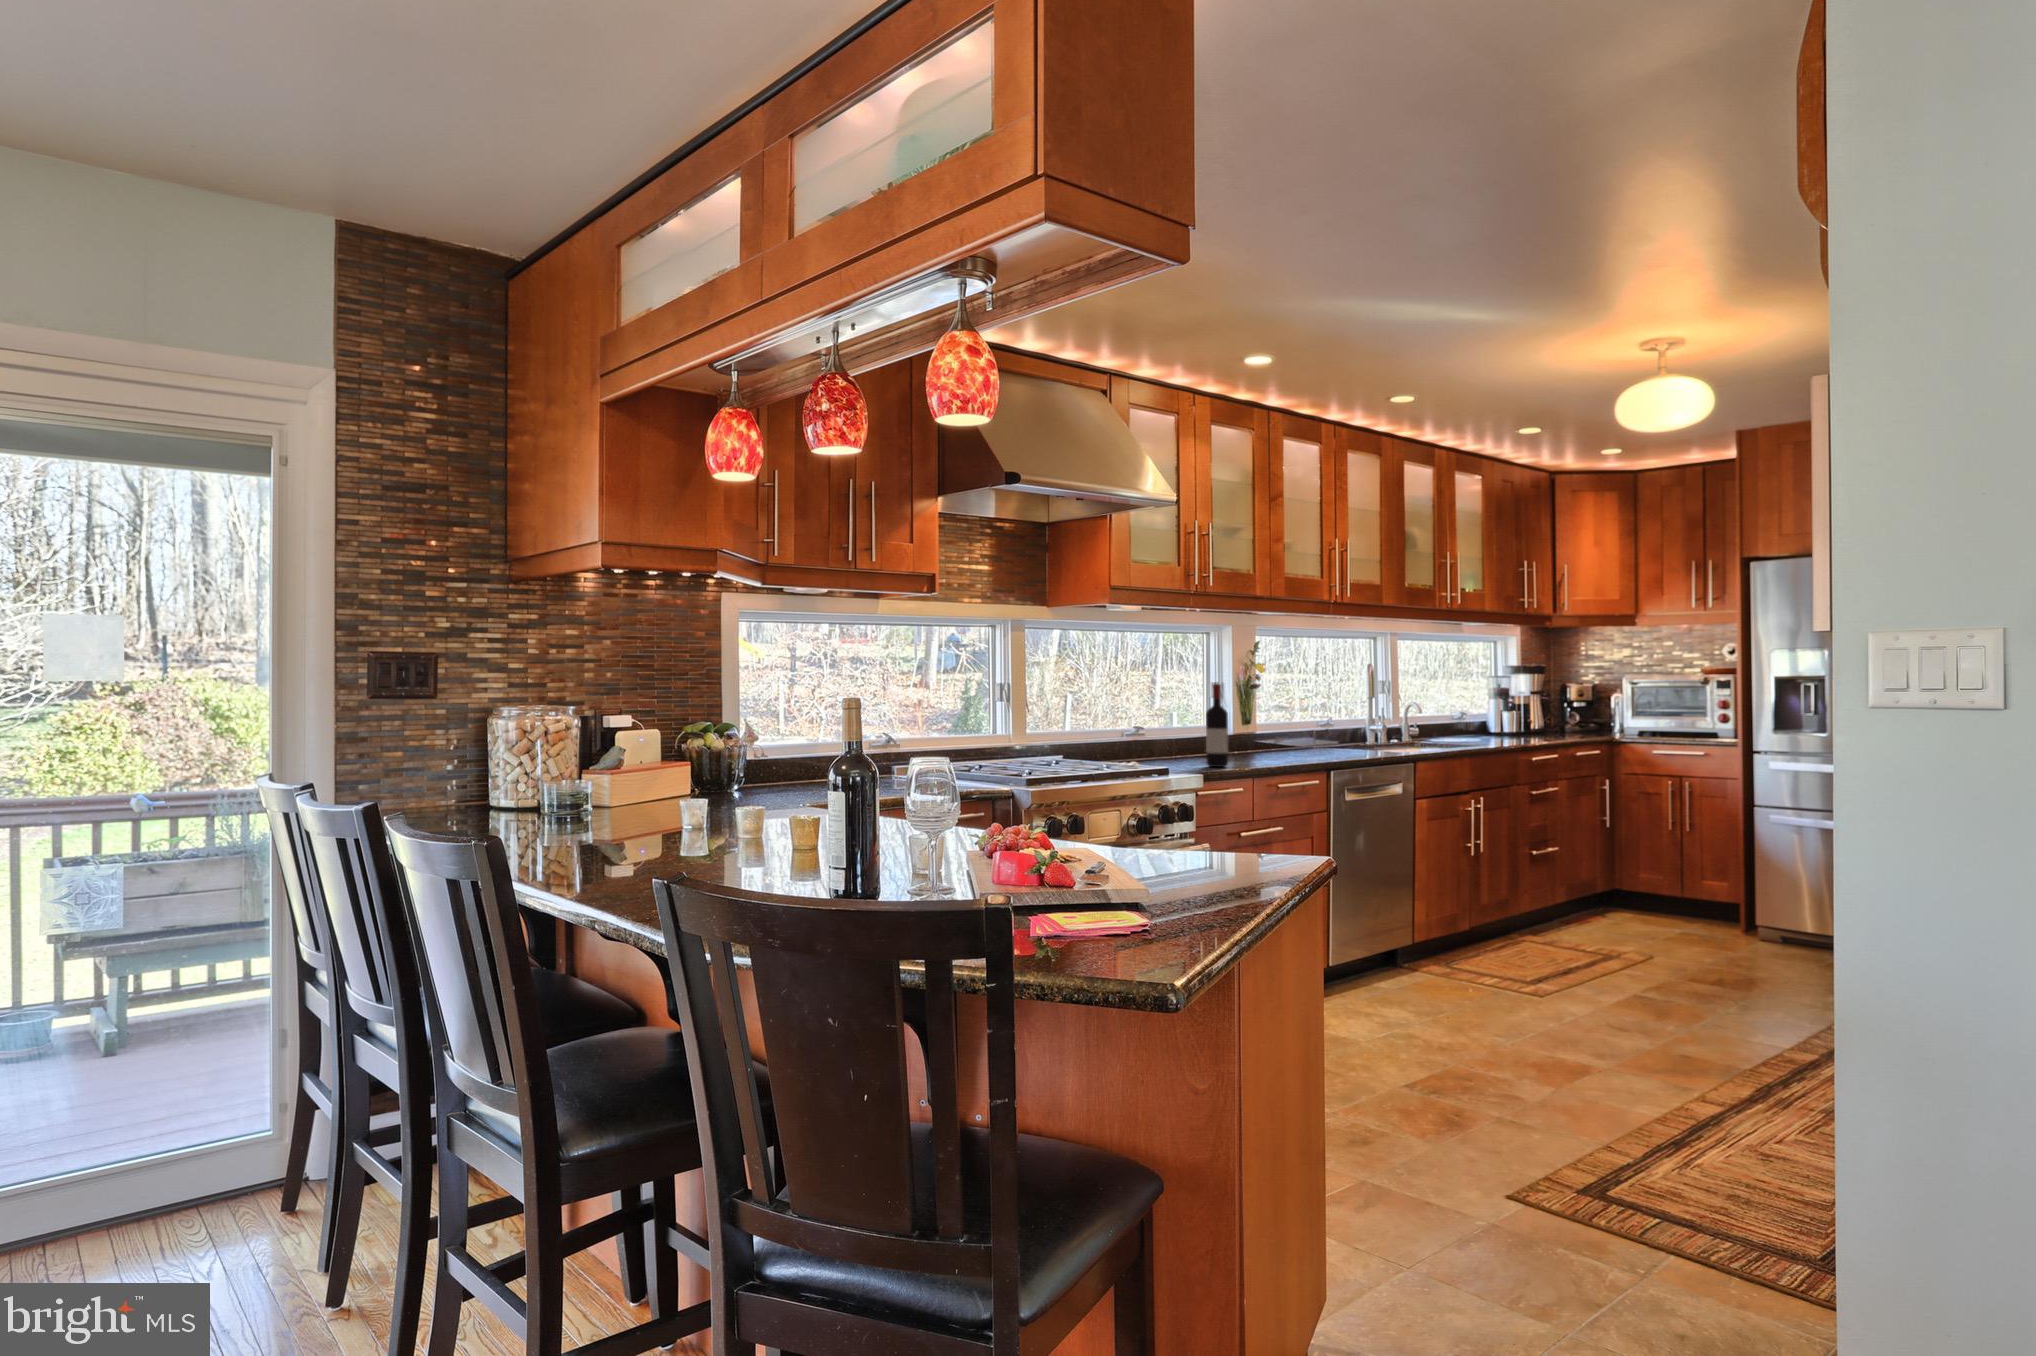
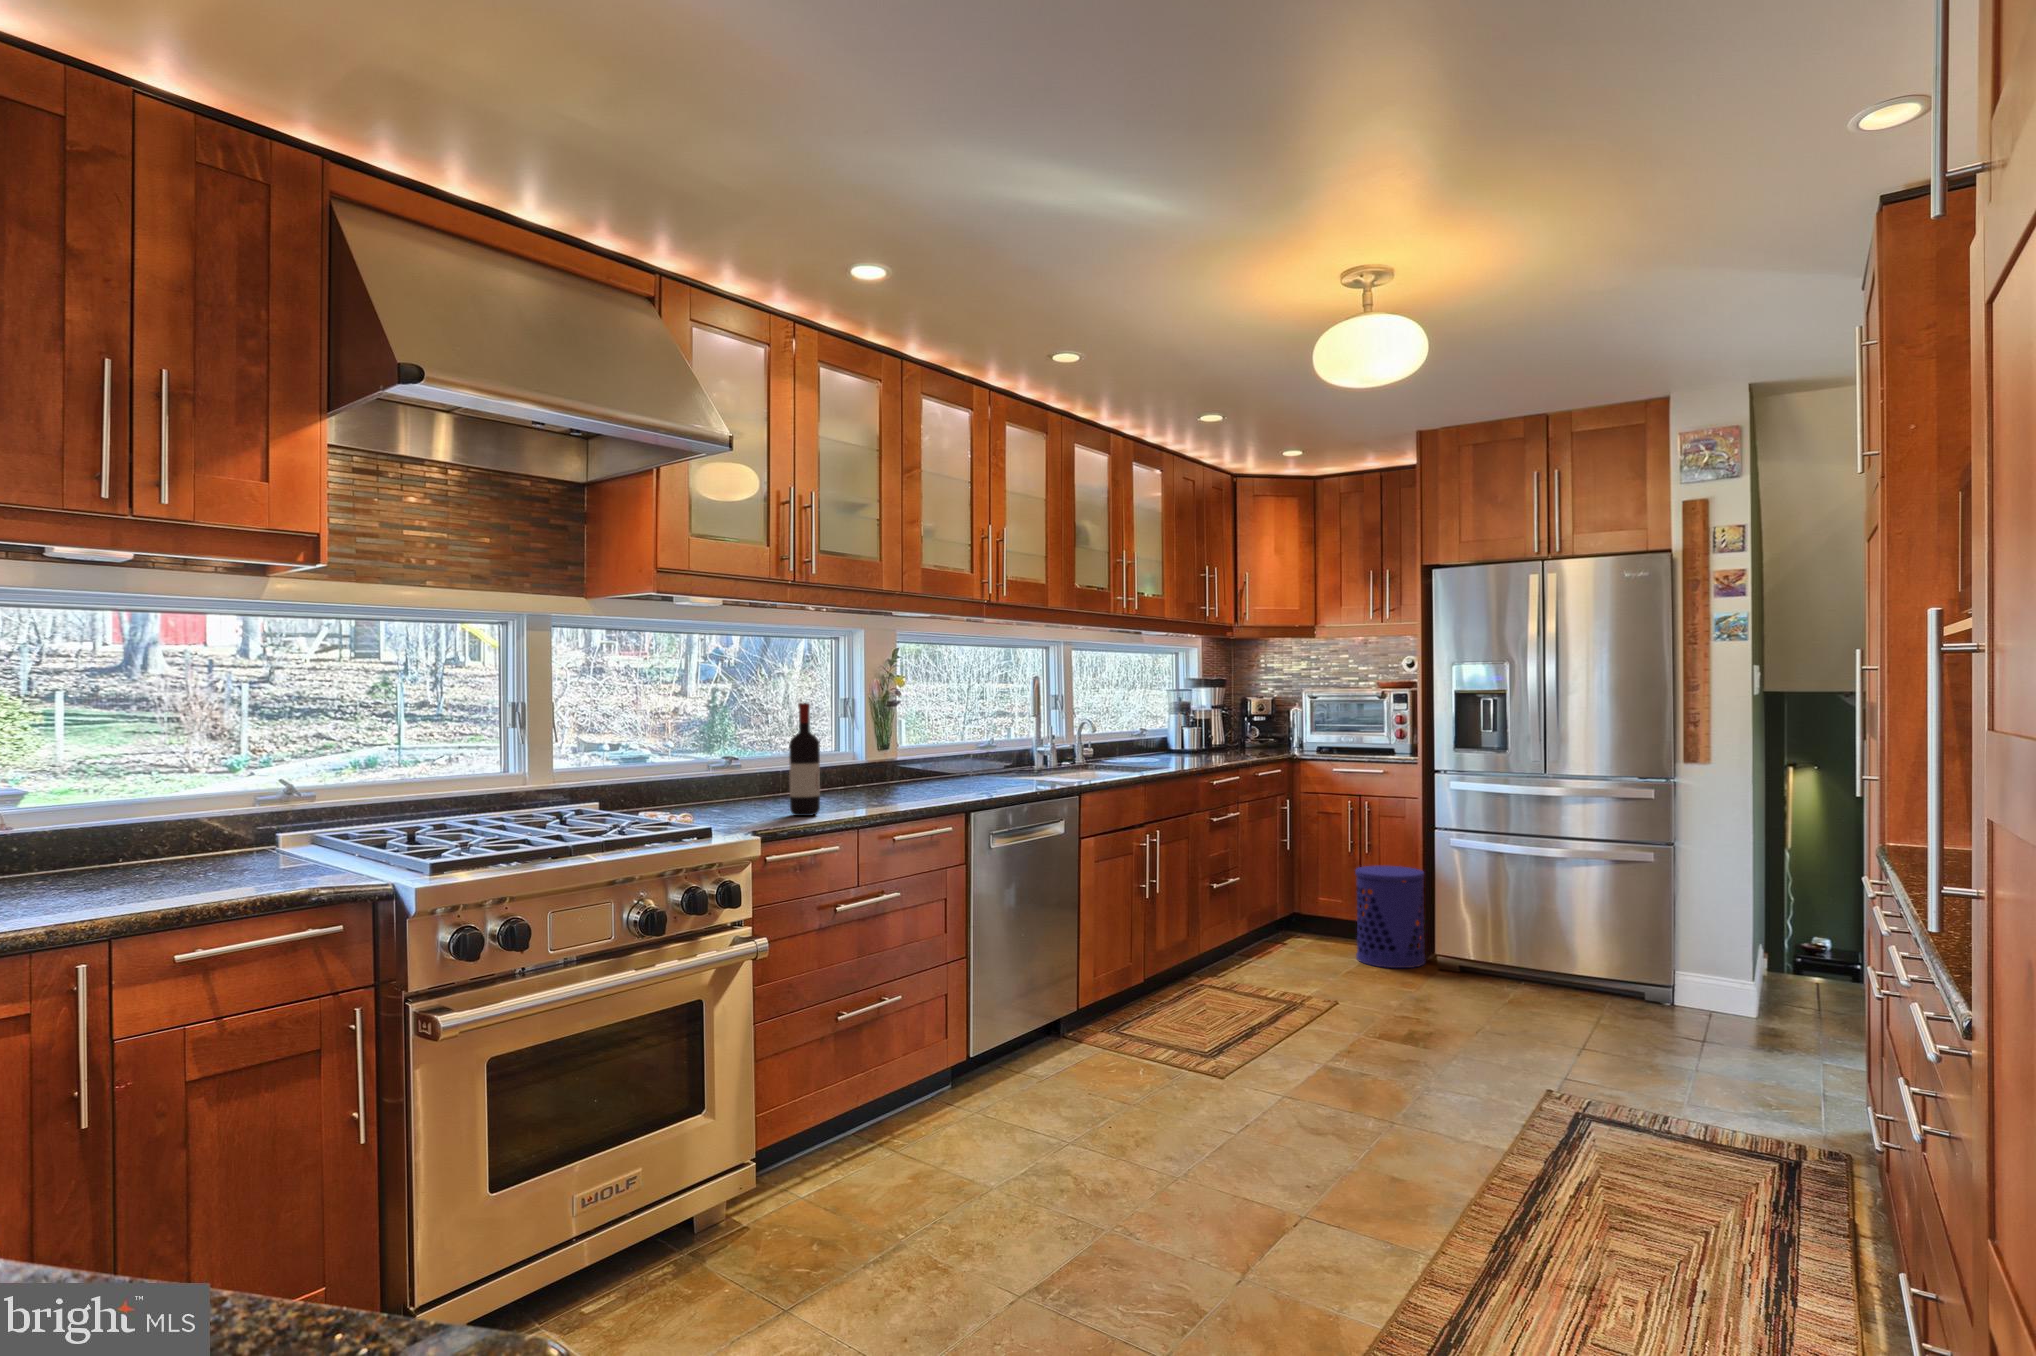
waste bin: none [1673,841,1744,934] -> present [1355,866,1425,968]

